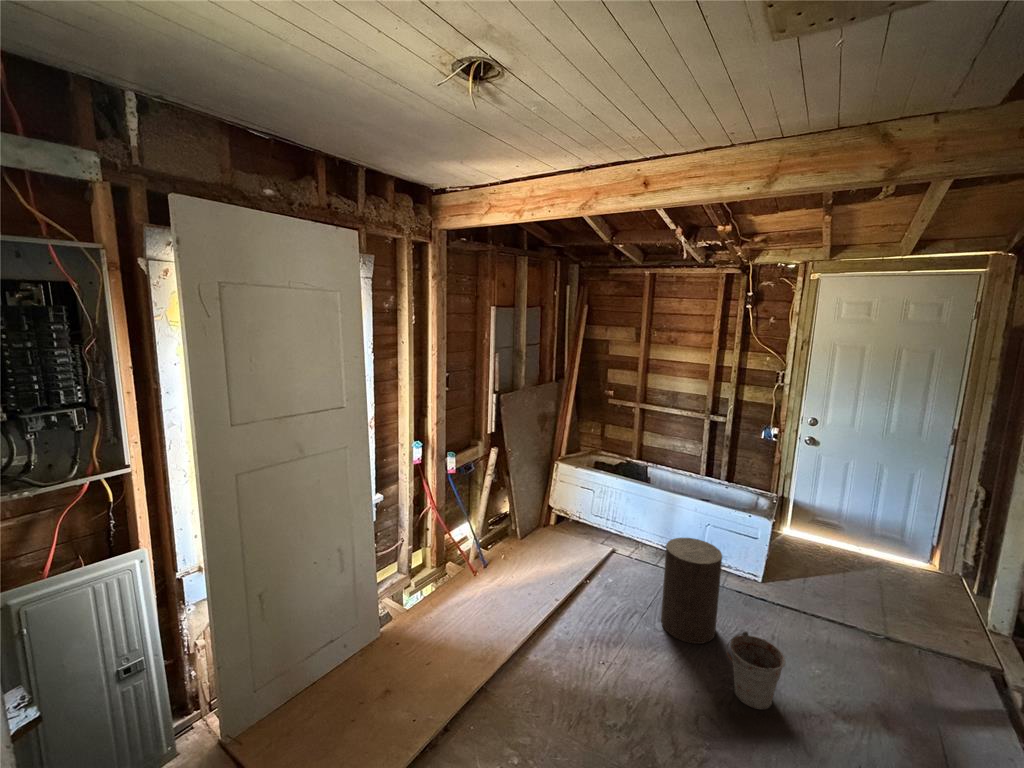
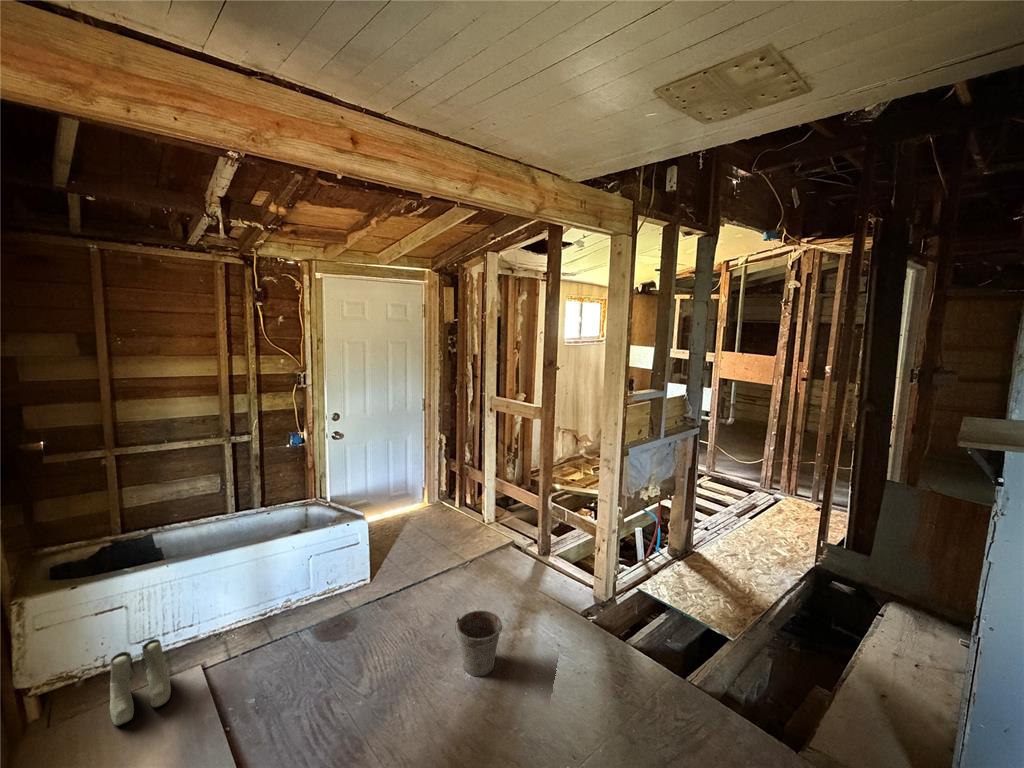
boots: none [565,510,599,550] -> present [110,639,171,726]
stool: present [661,538,722,644] -> none [349,565,411,688]

